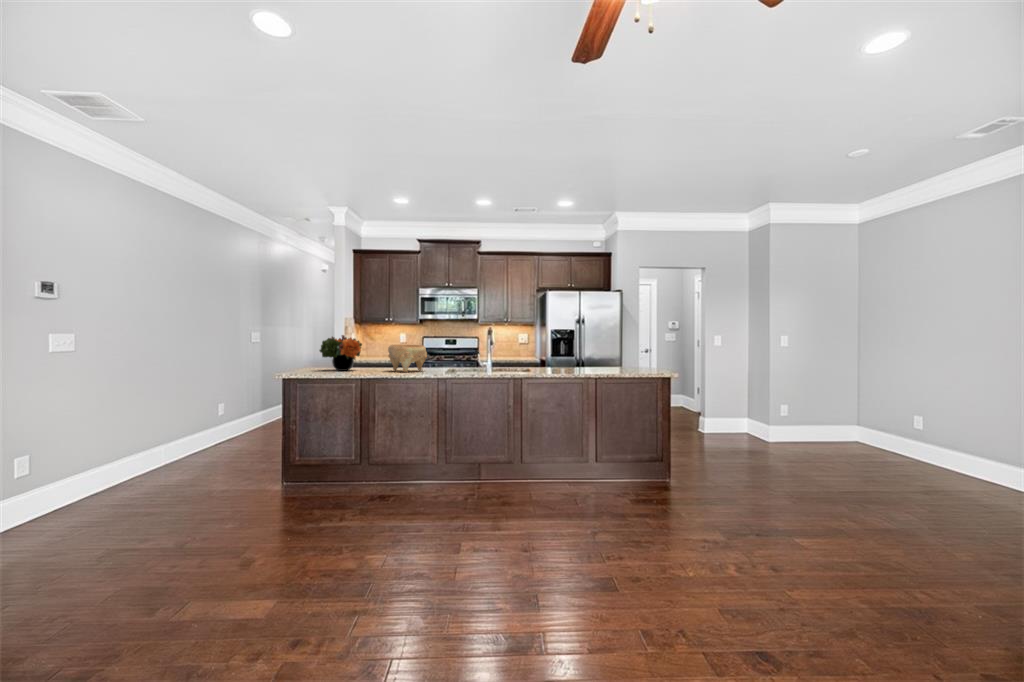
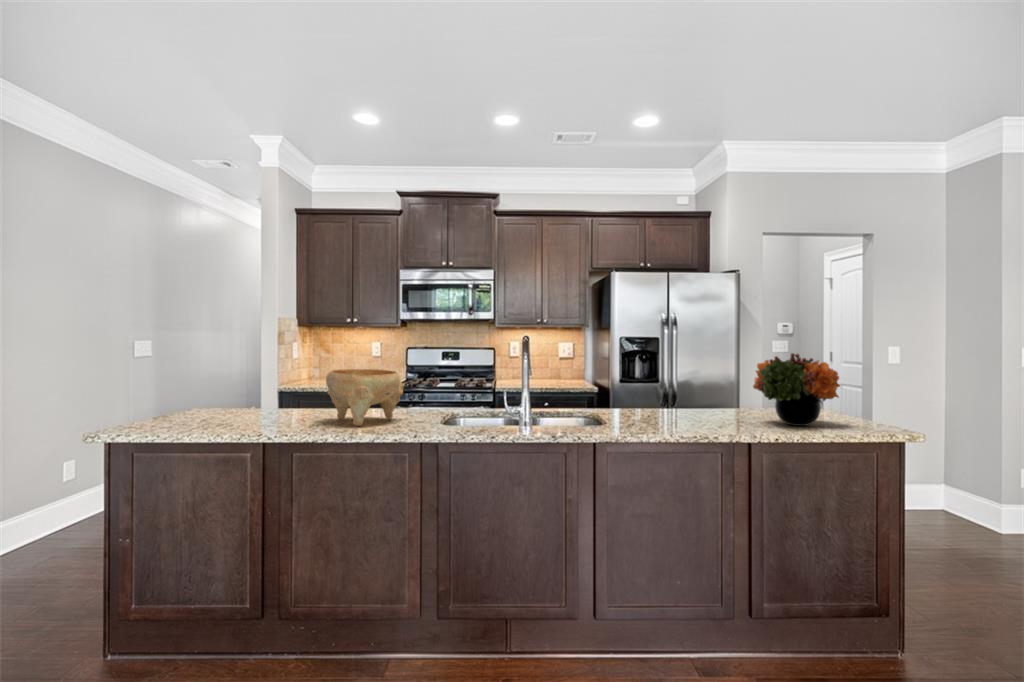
flower arrangement: present [319,335,362,371] -> present [753,353,840,426]

